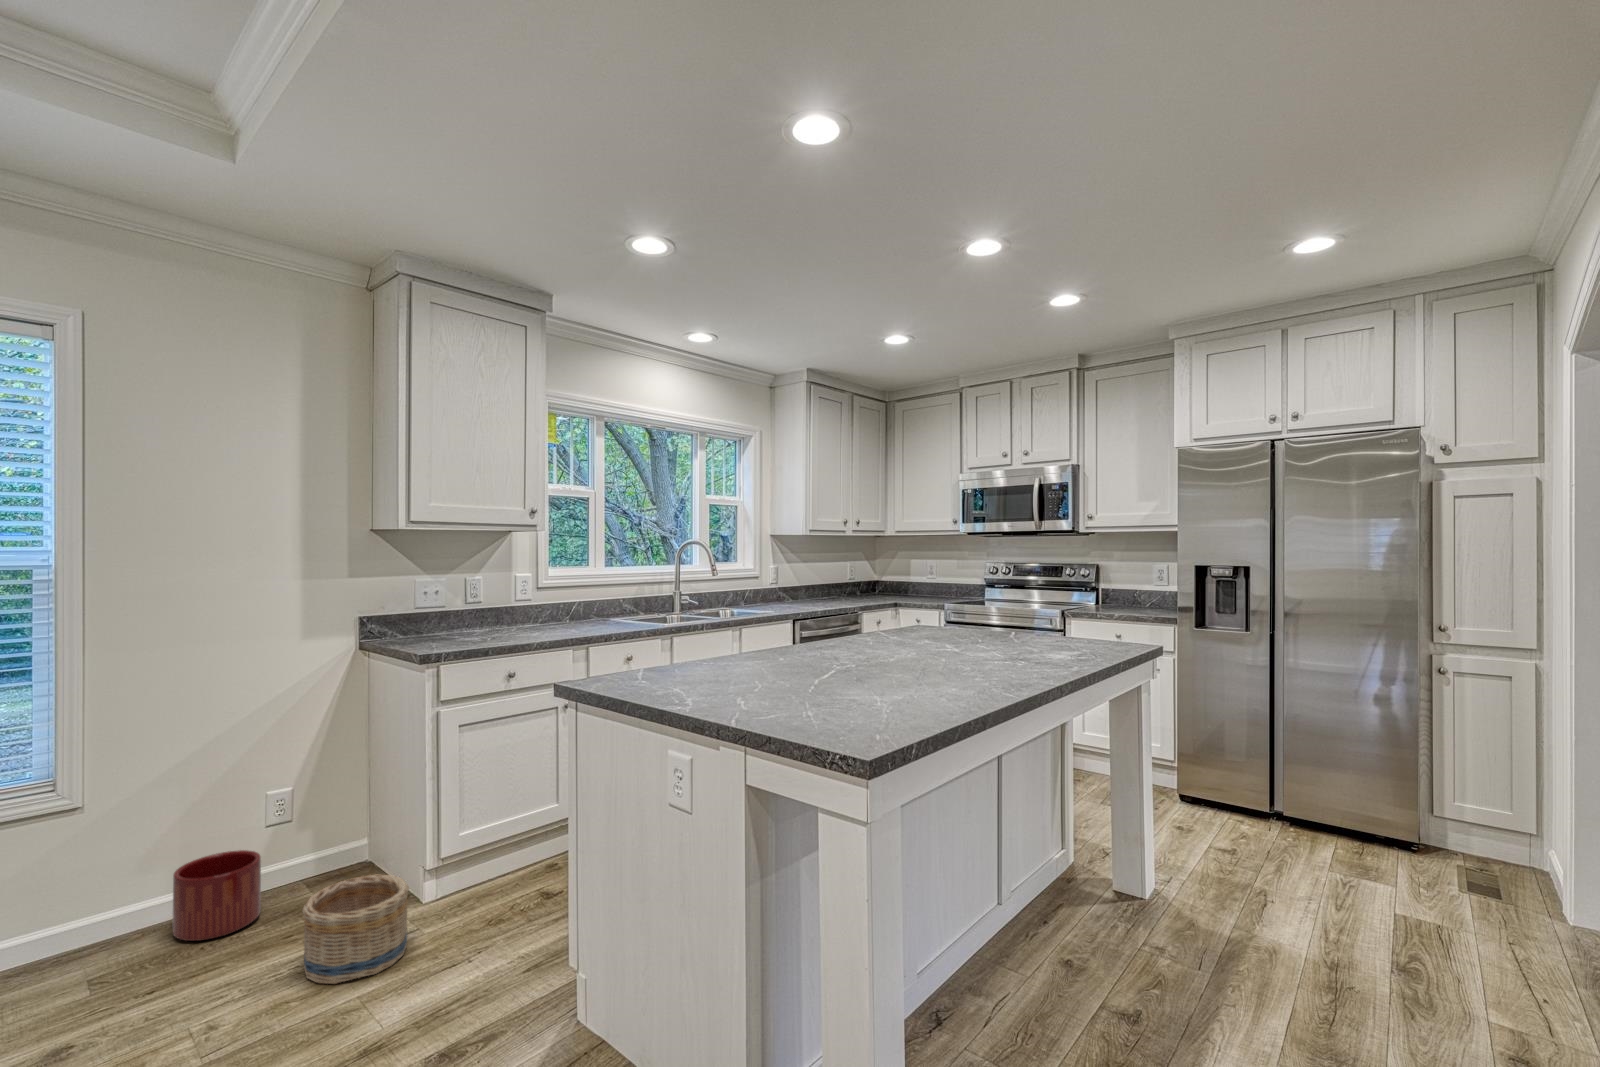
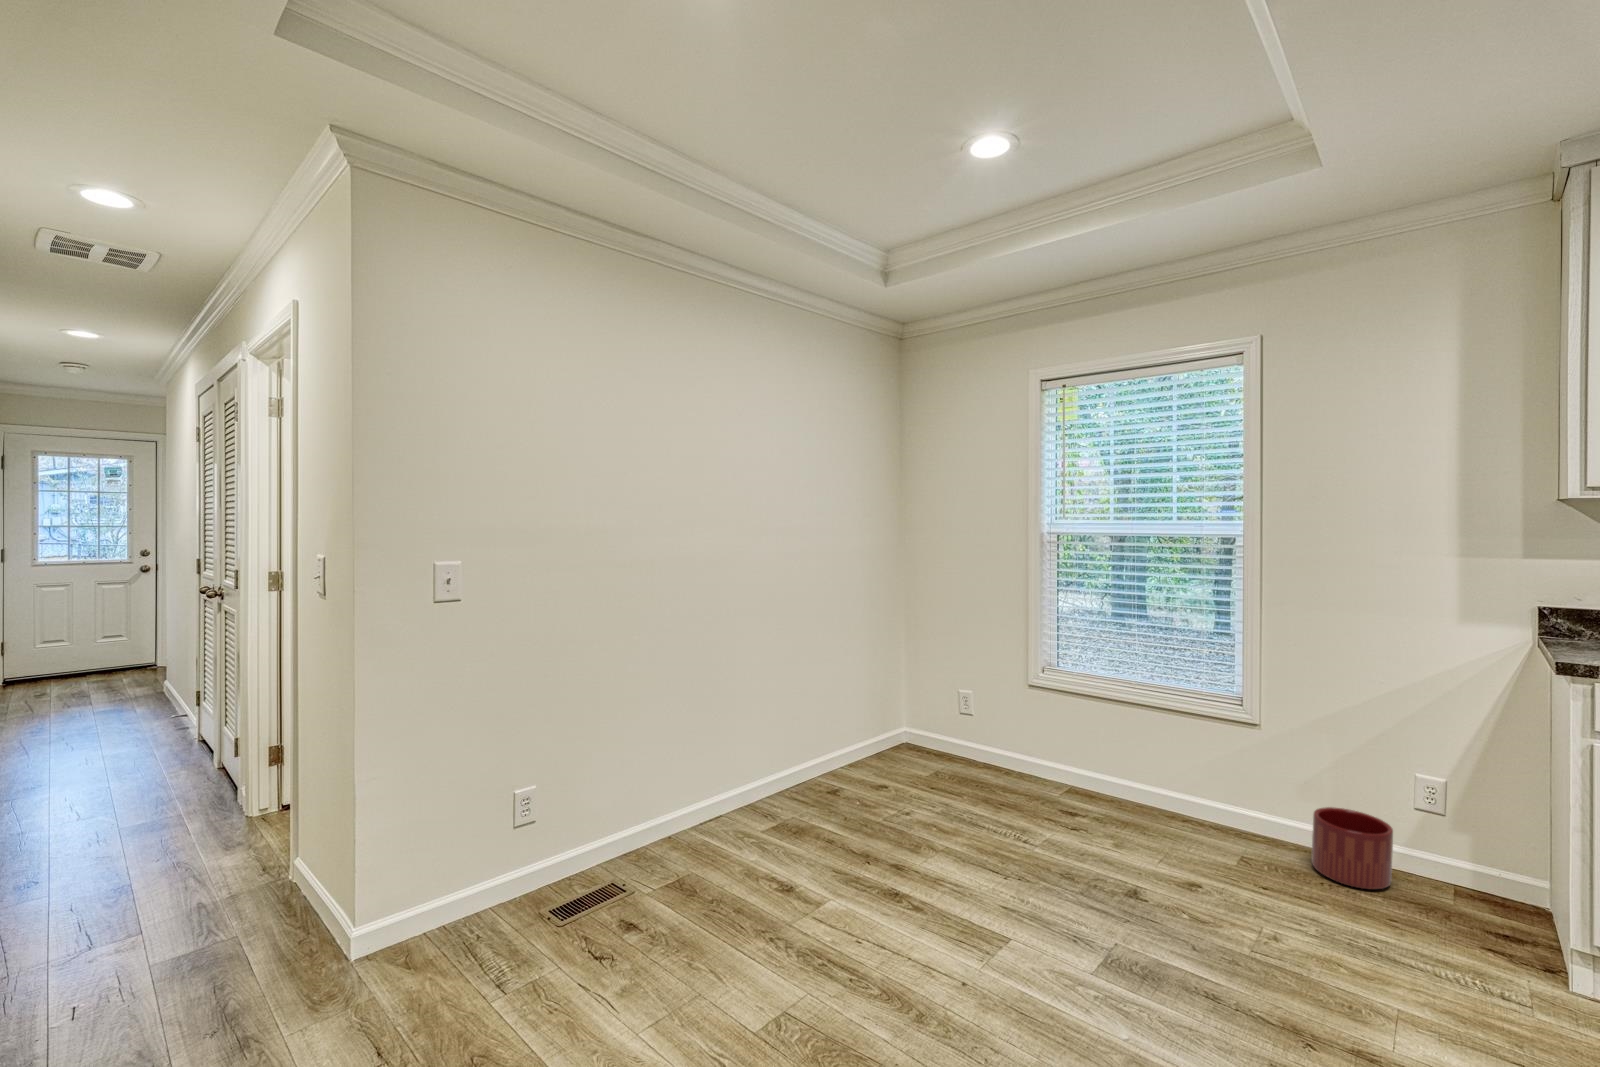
basket: present [302,875,409,984] -> none [1372,888,1506,1014]

